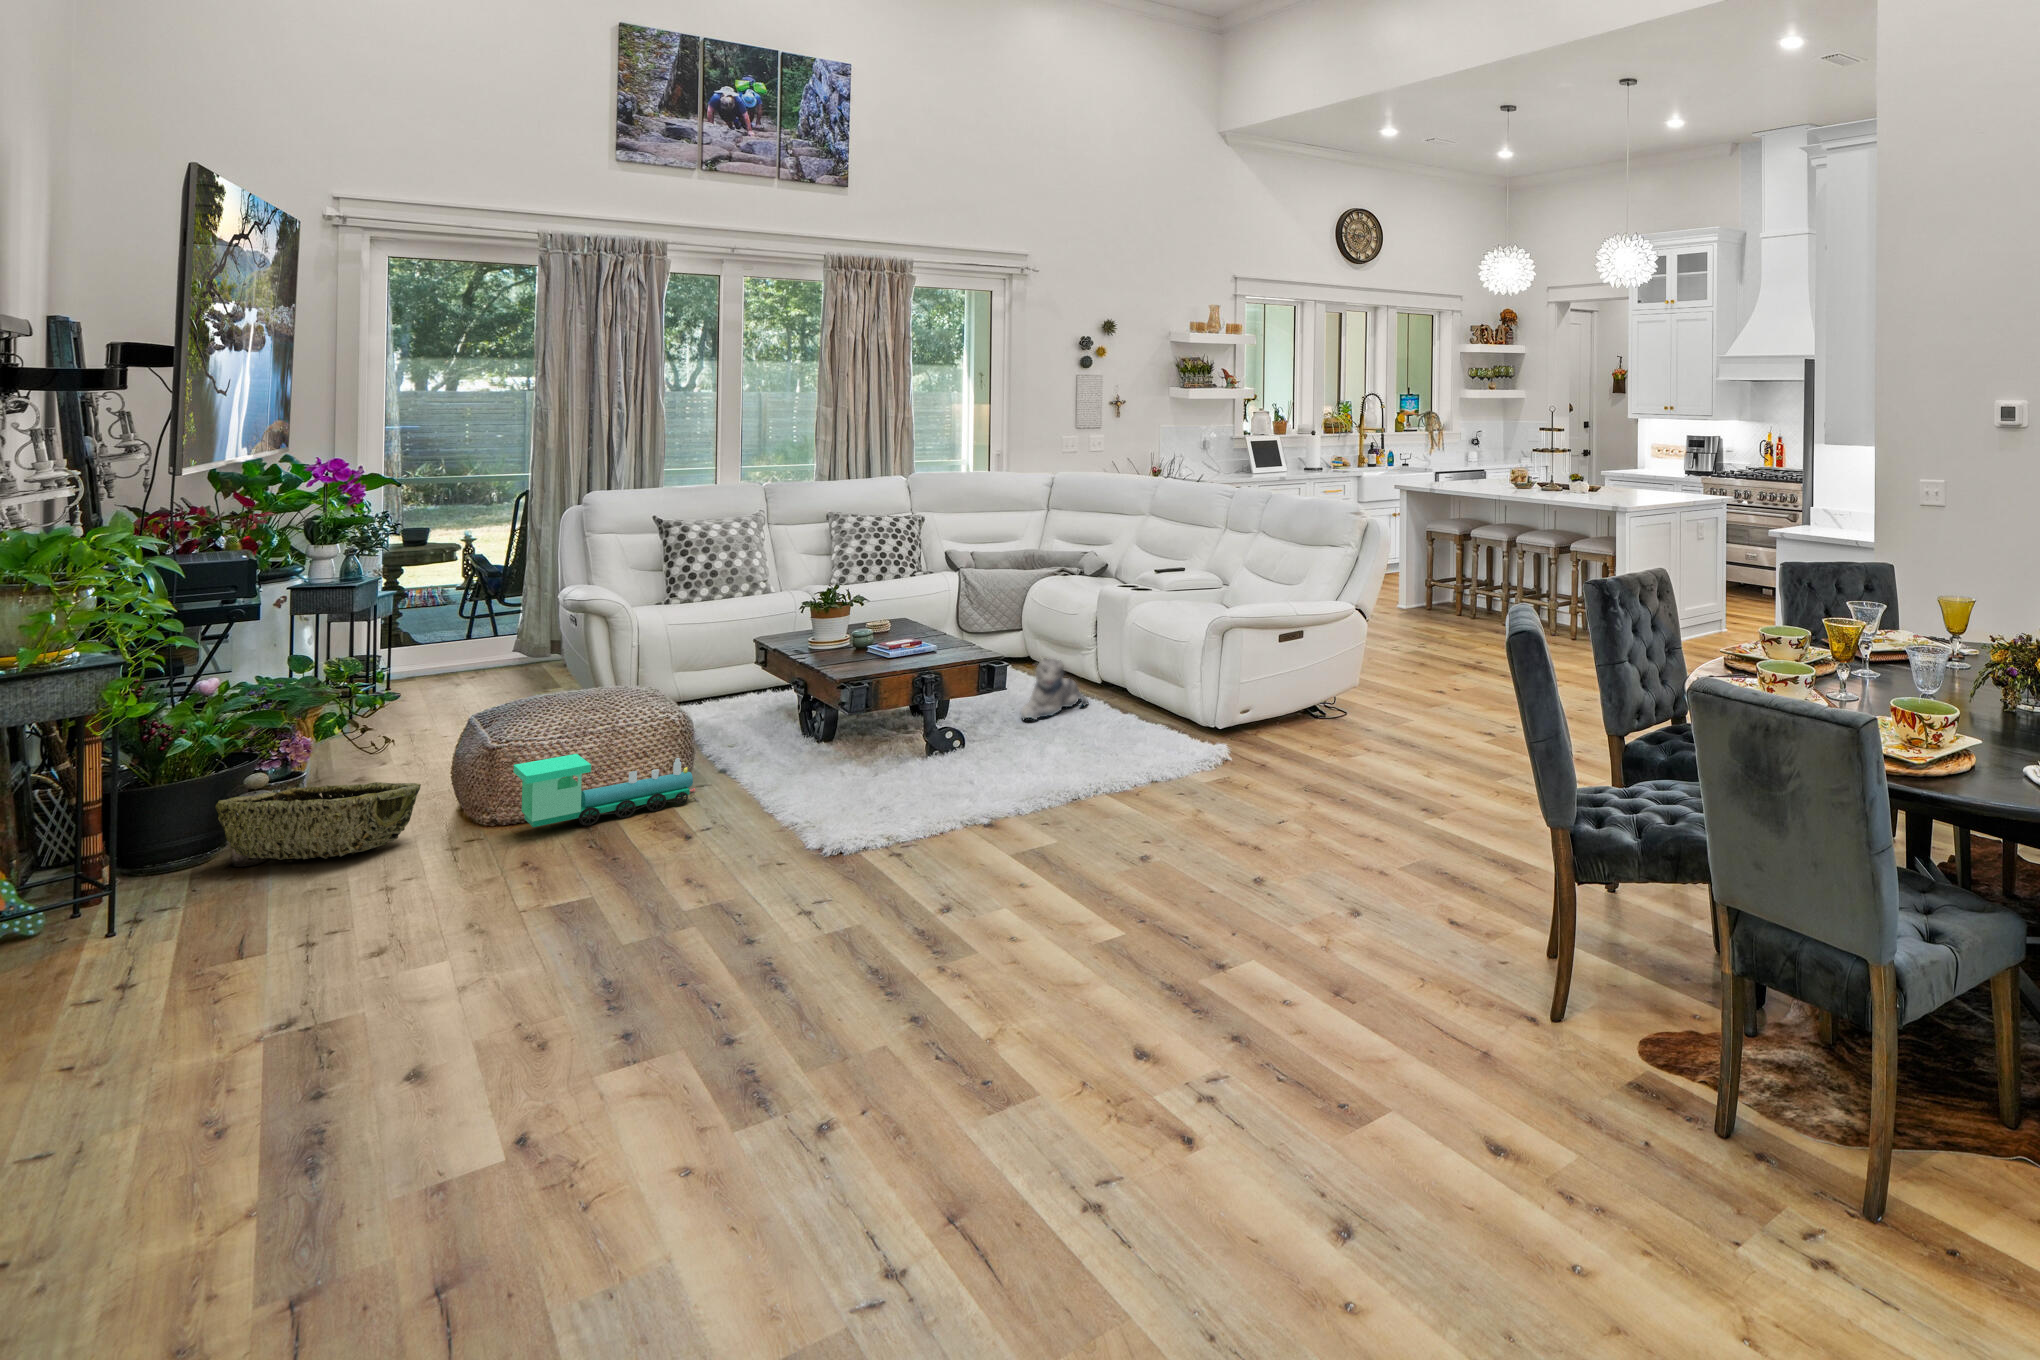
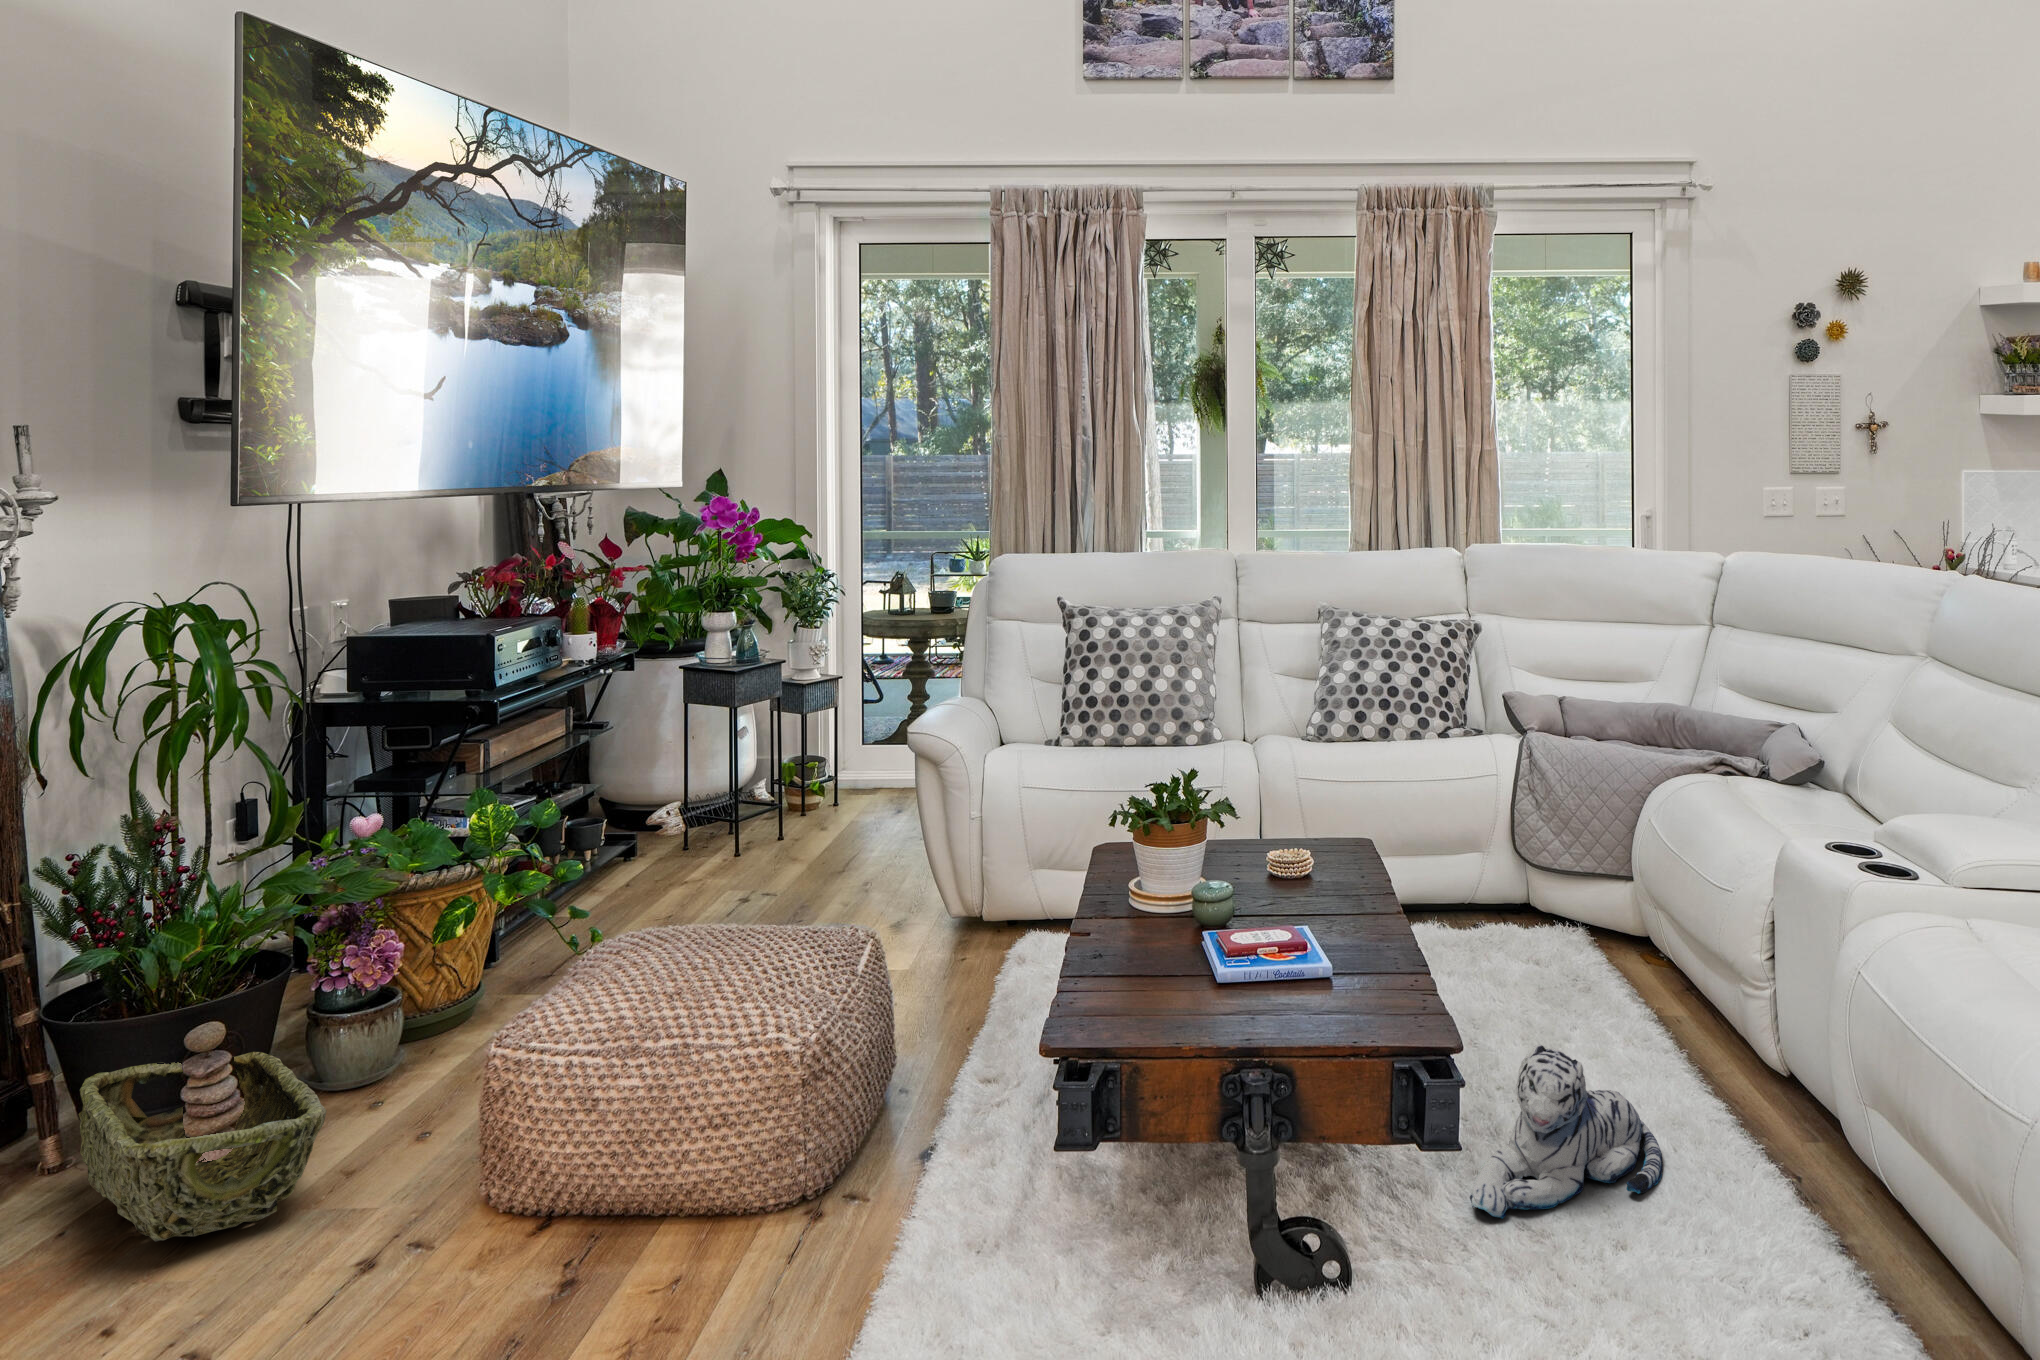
toy train: present [513,754,695,827] -> none [348,1122,702,1301]

